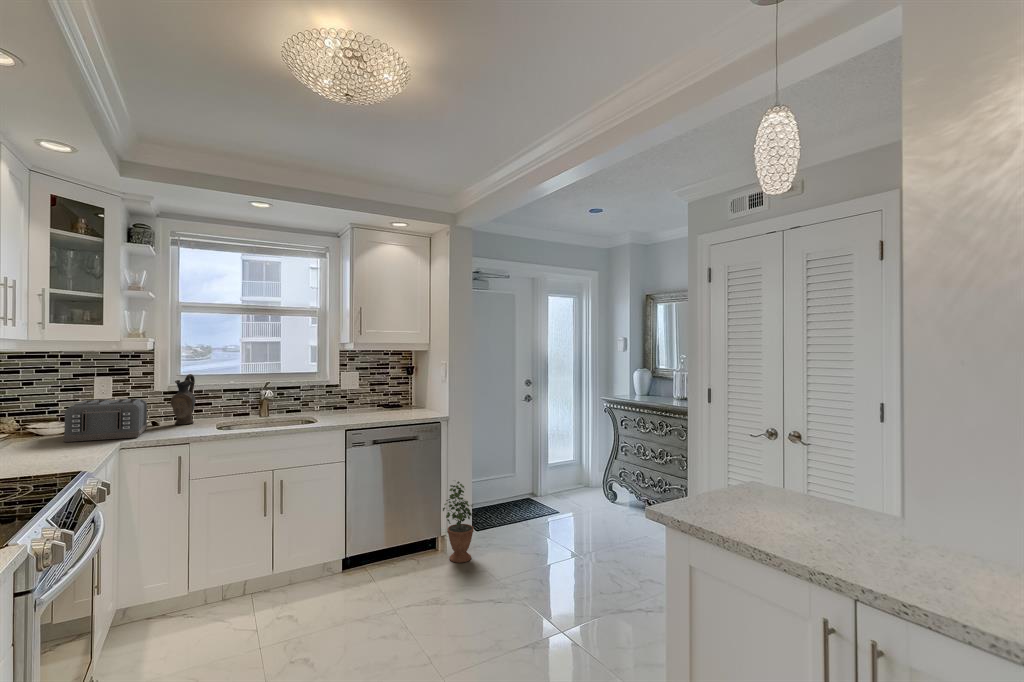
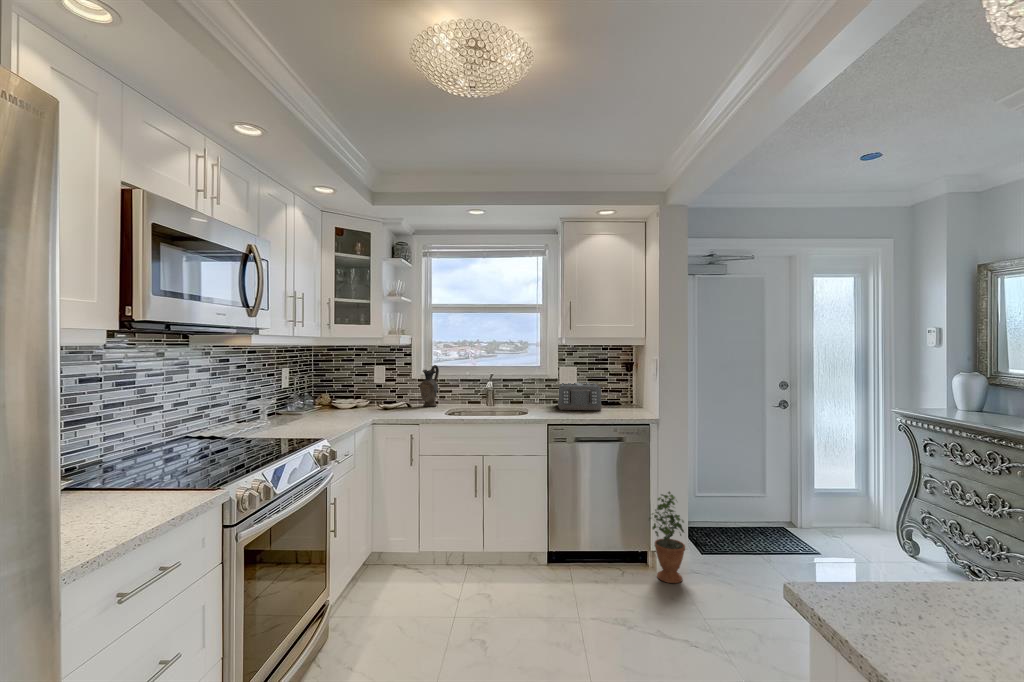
toaster: present [63,399,147,442] -> present [558,382,602,410]

